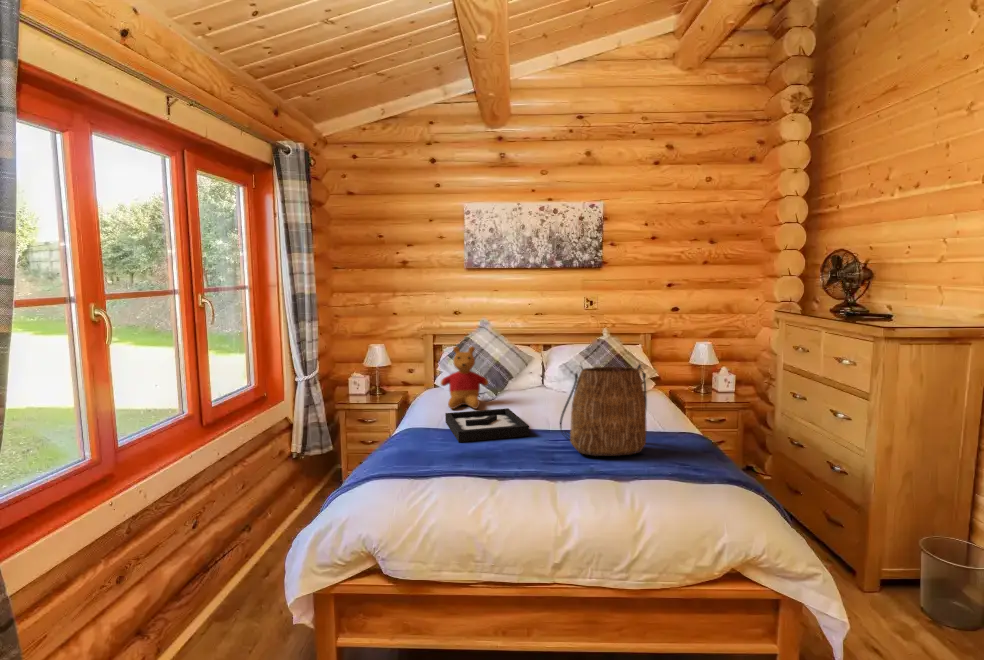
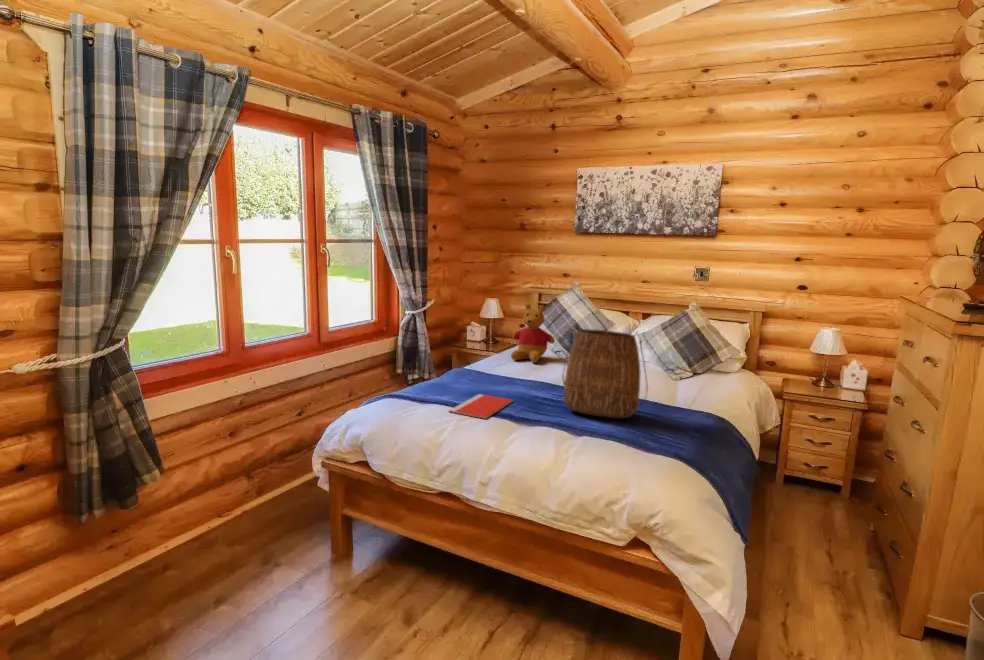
decorative tray: present [445,408,529,442] -> none [483,361,554,390]
notebook: none [470,454,519,483] -> present [449,394,513,419]

